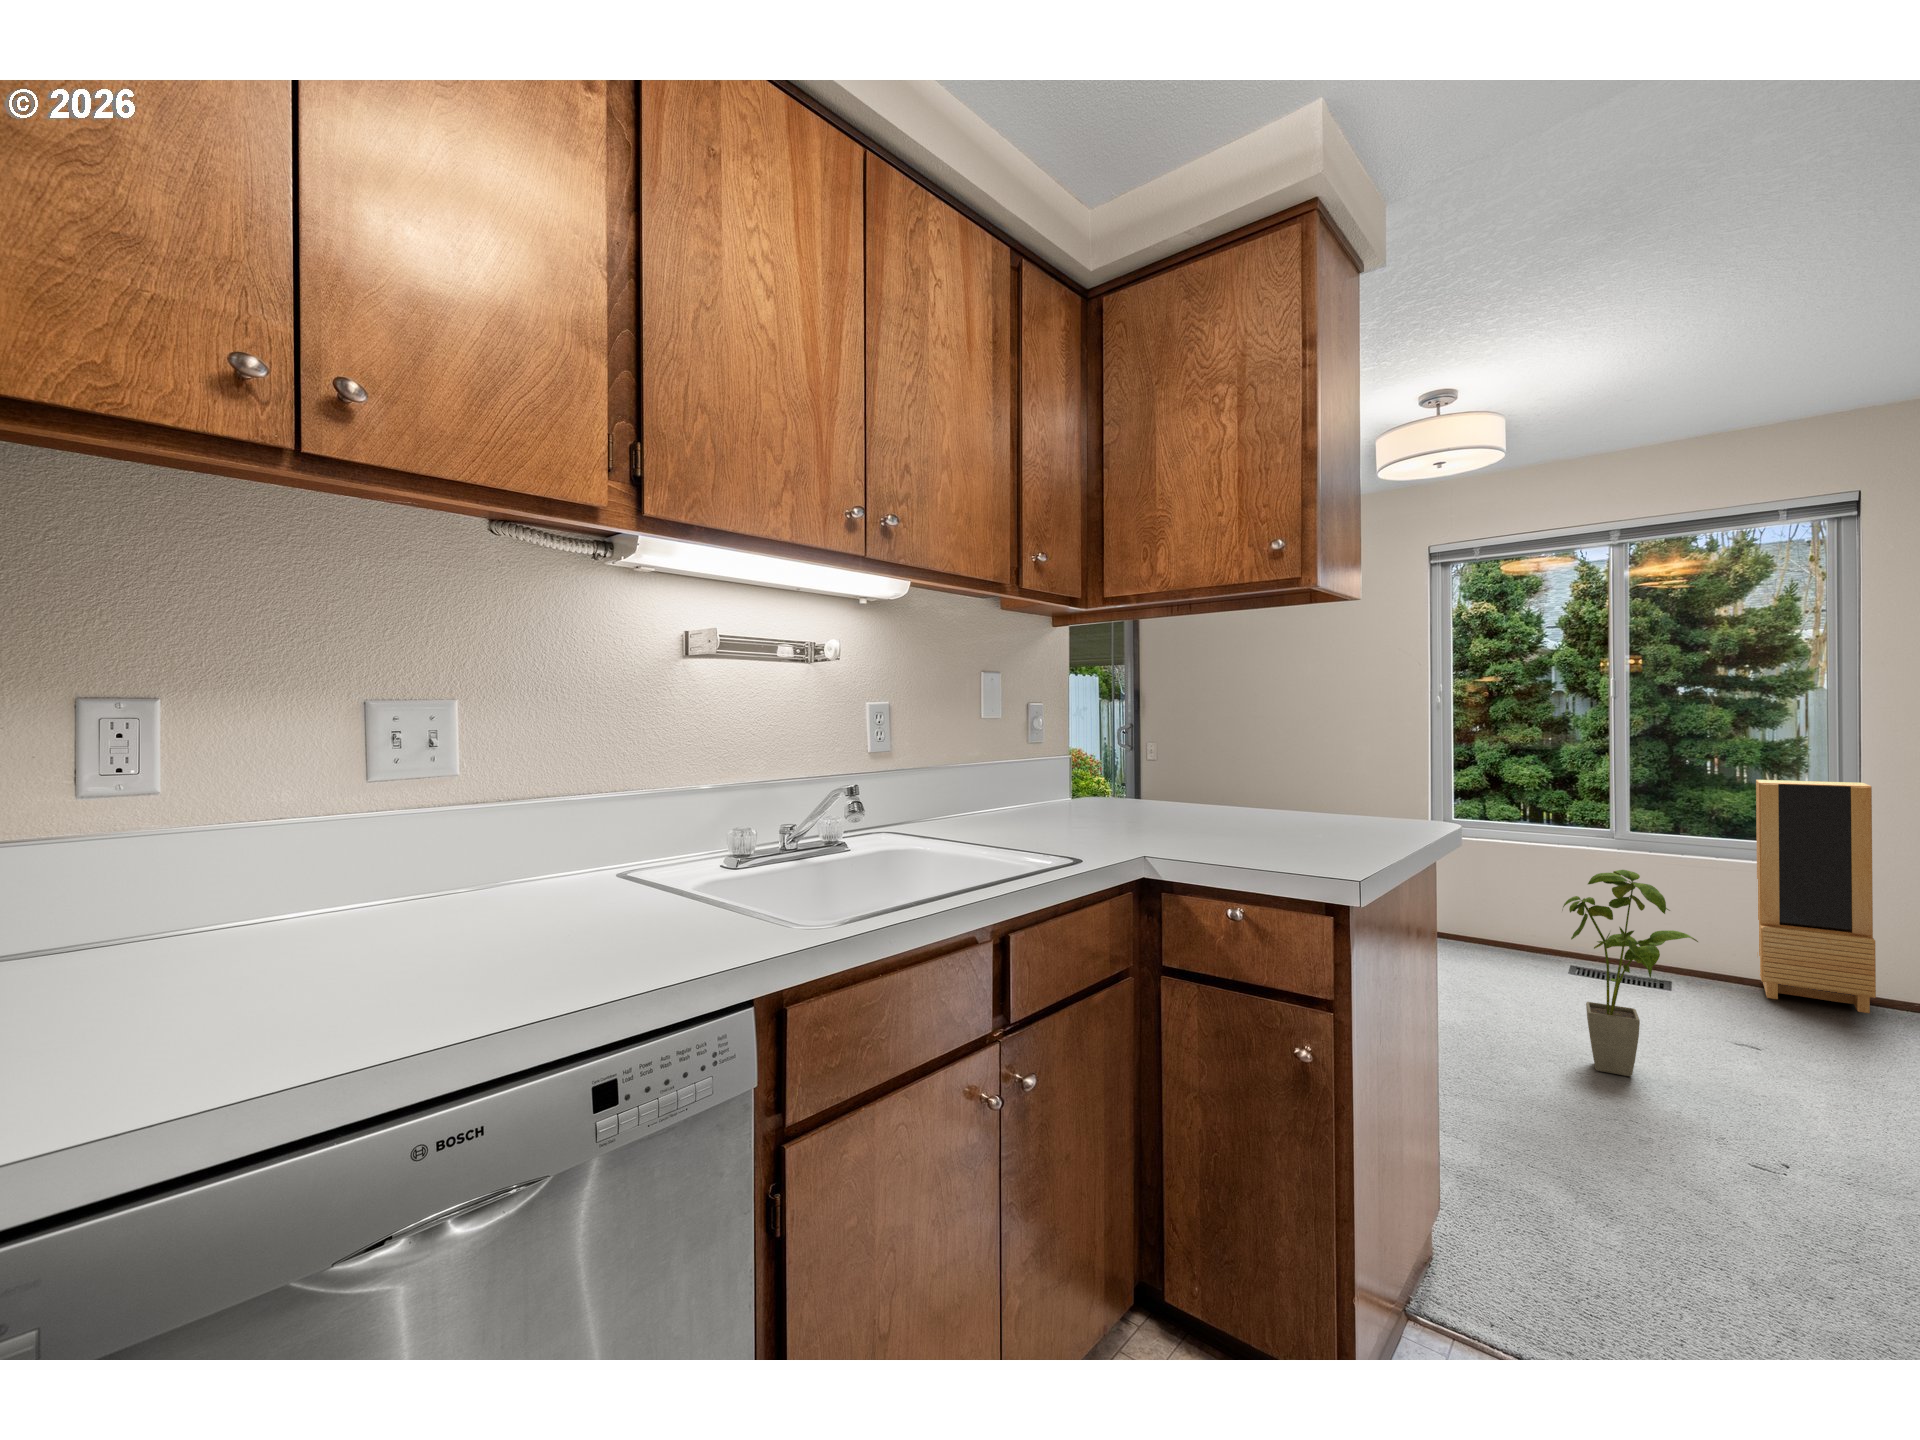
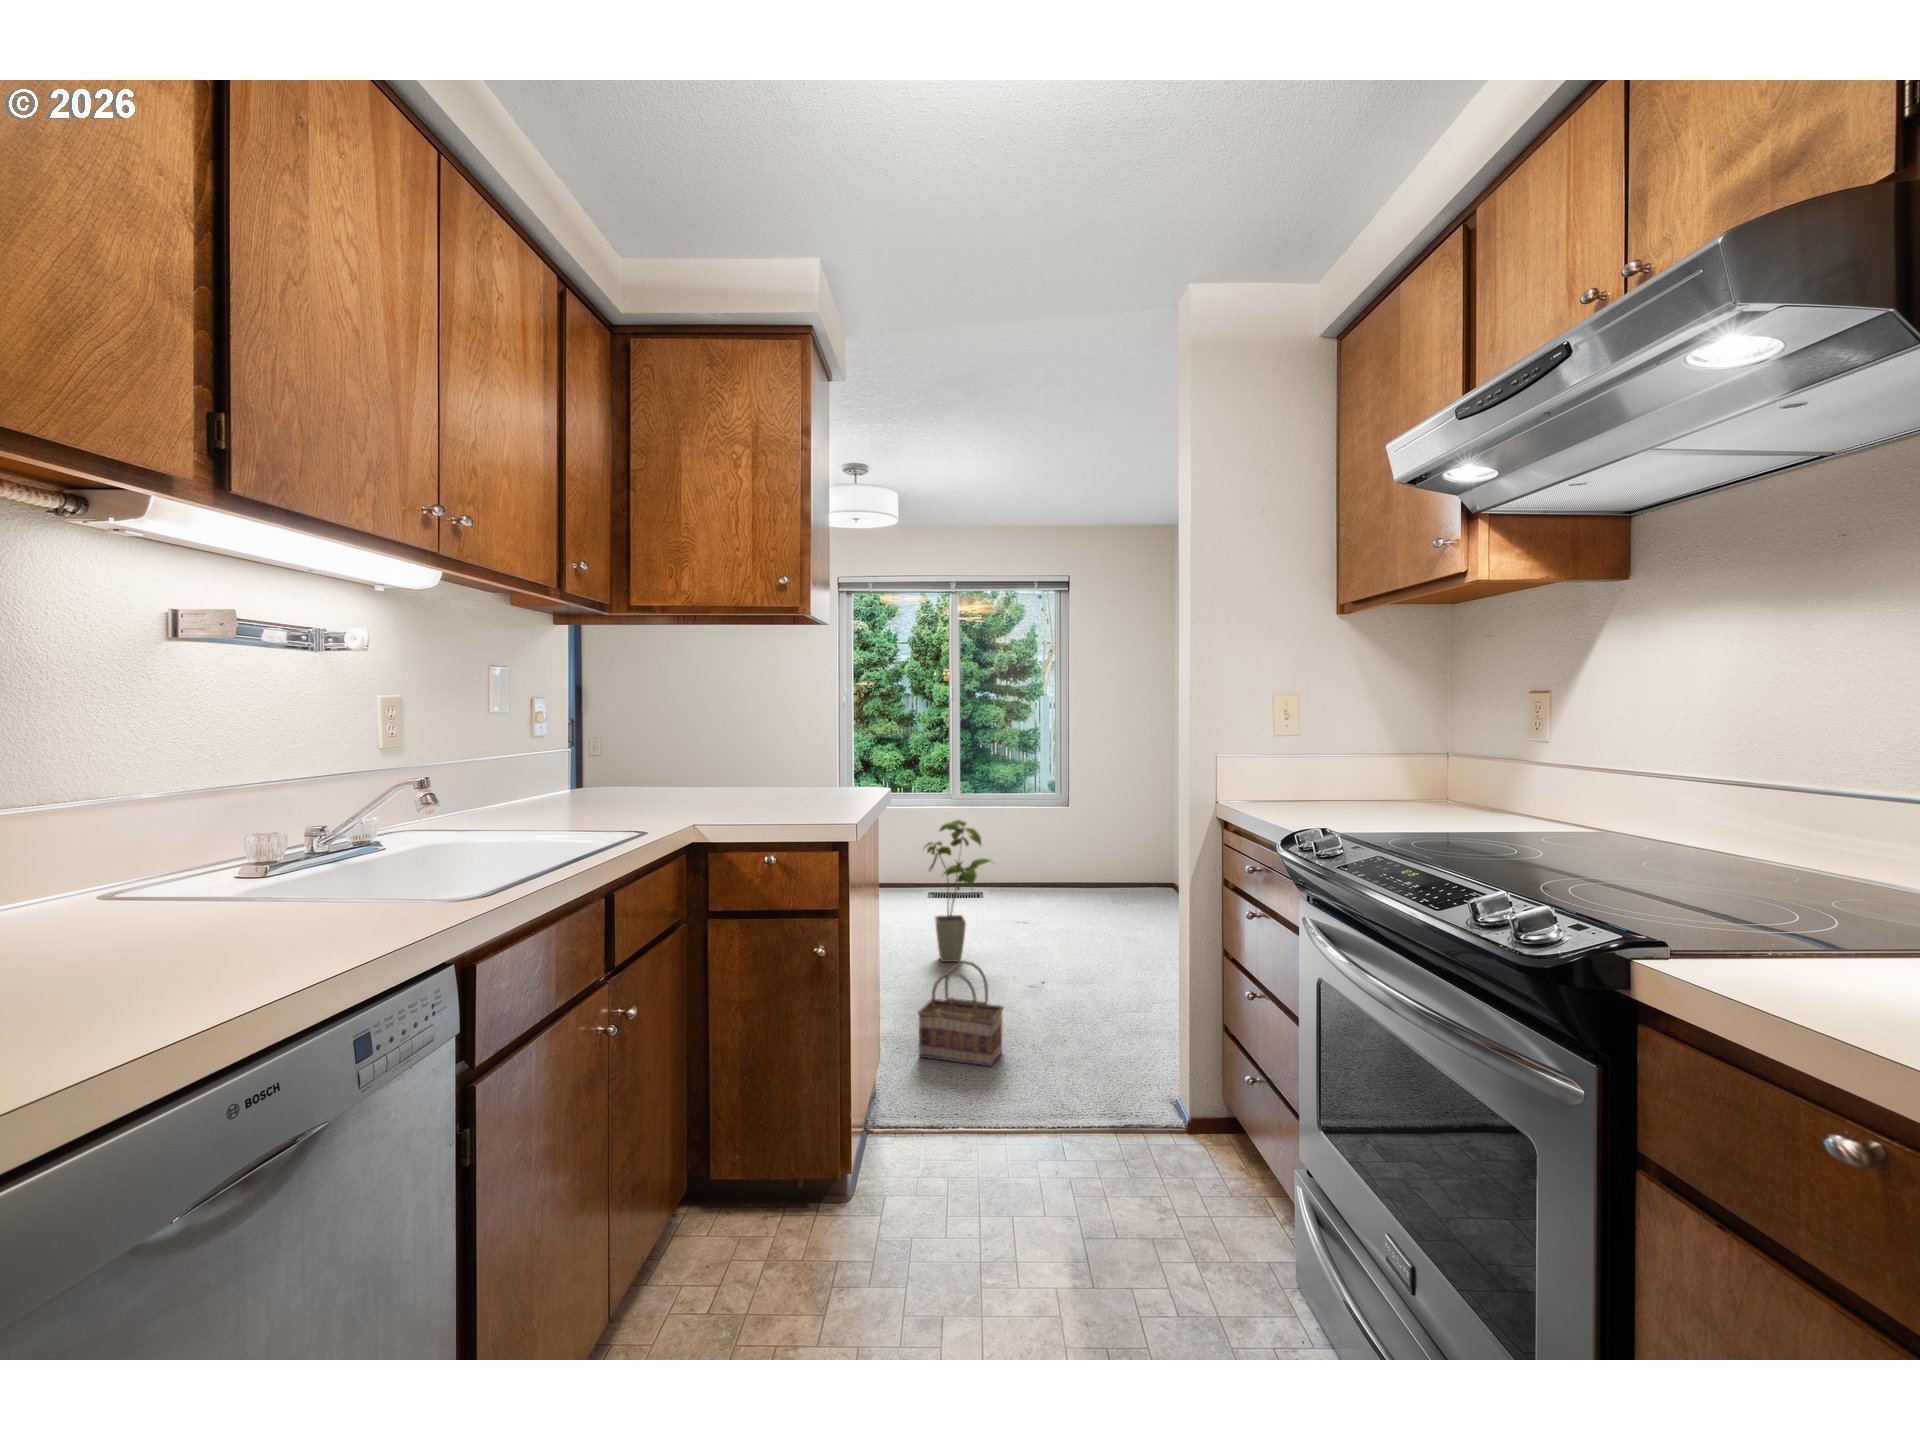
storage cabinet: present [1756,780,1876,1013] -> none [1016,756,1070,900]
basket: none [1522,1091,1690,1277] -> present [918,961,1003,1066]

